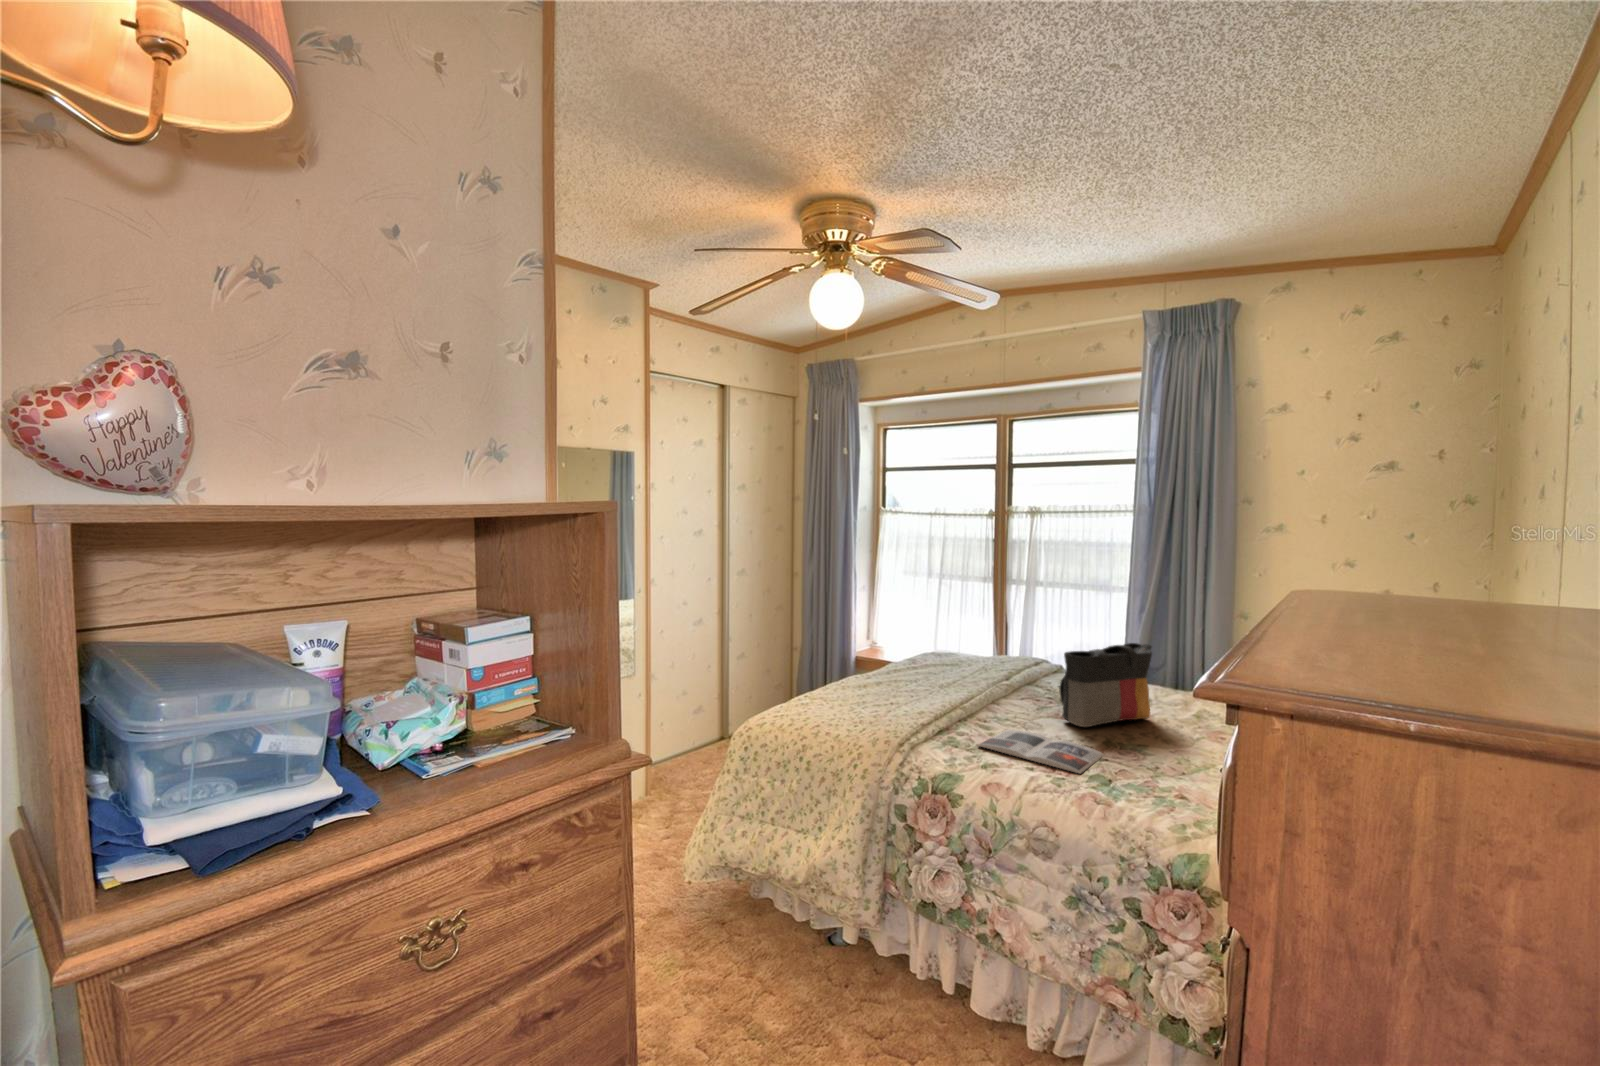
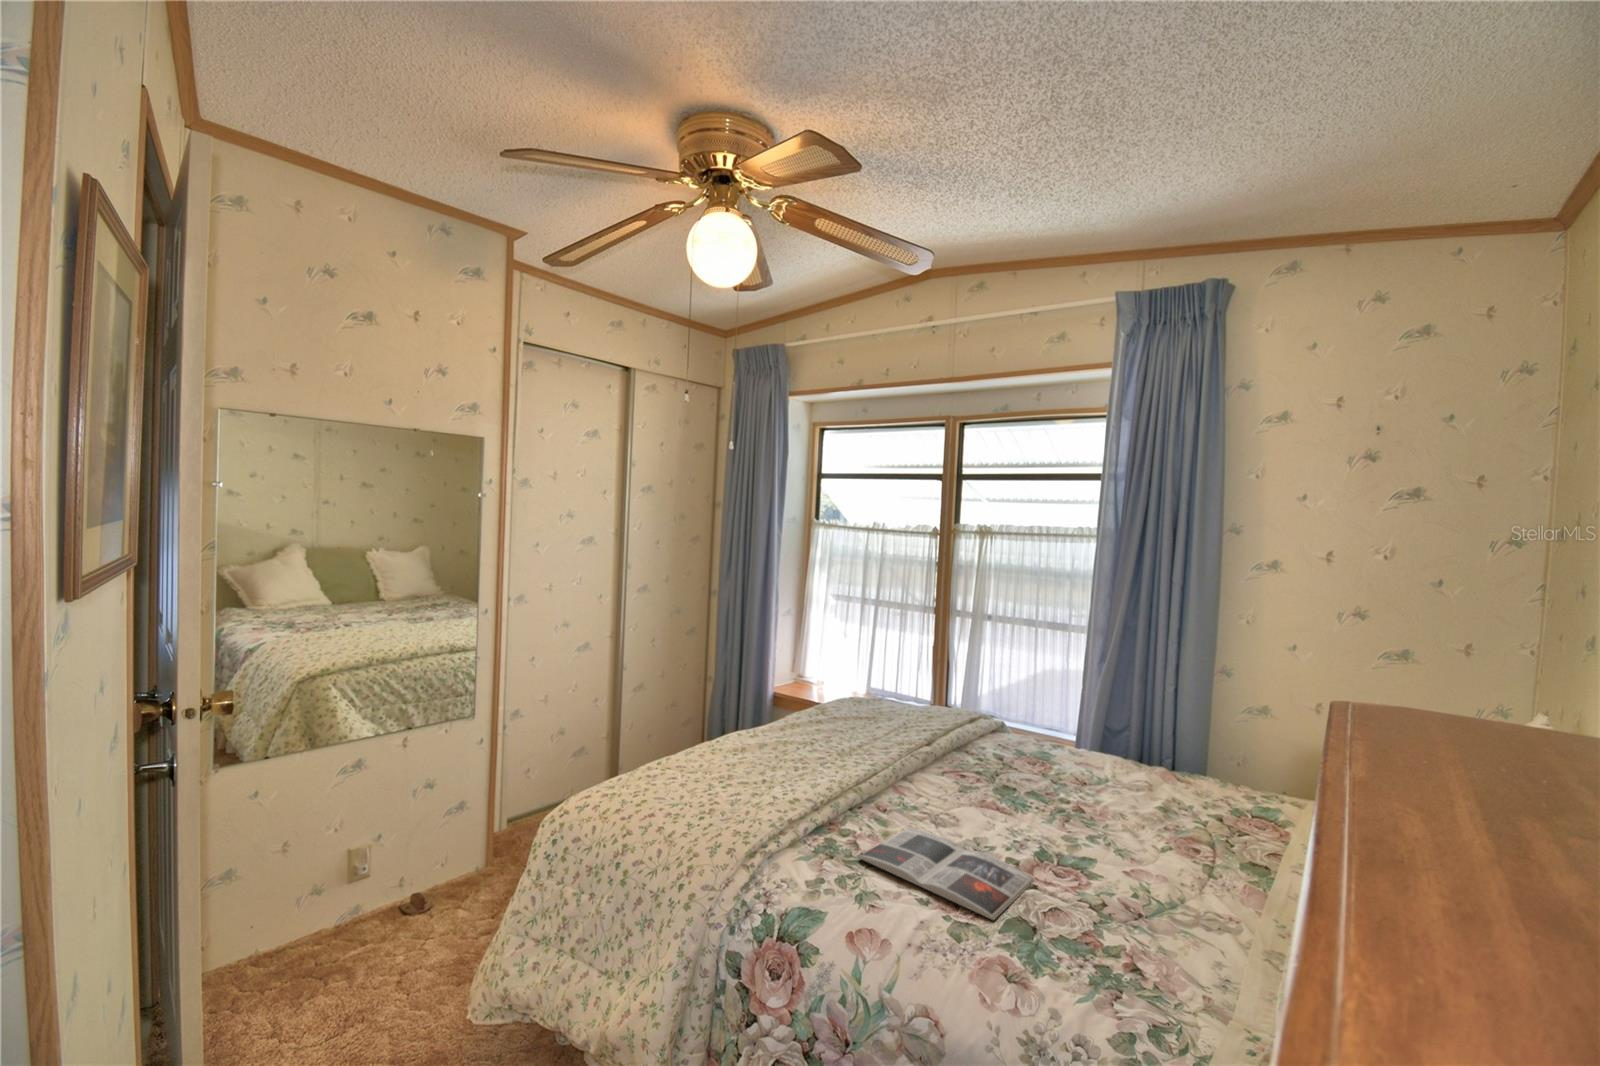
tote bag: present [1059,643,1152,727] -> none [987,708,1110,827]

